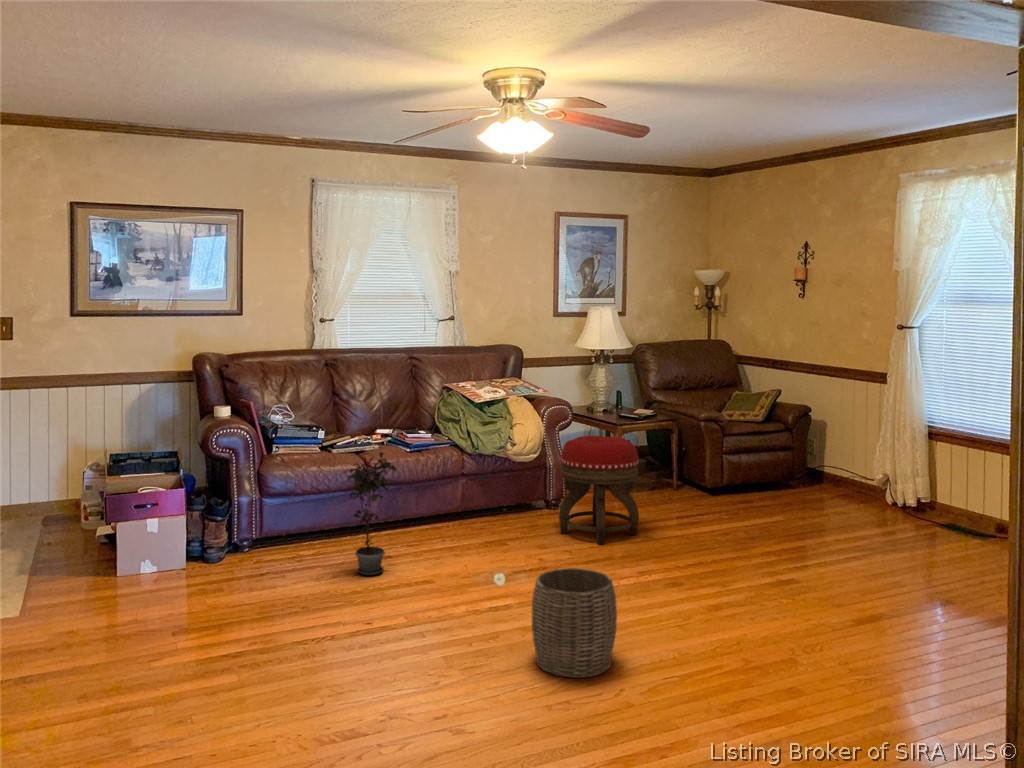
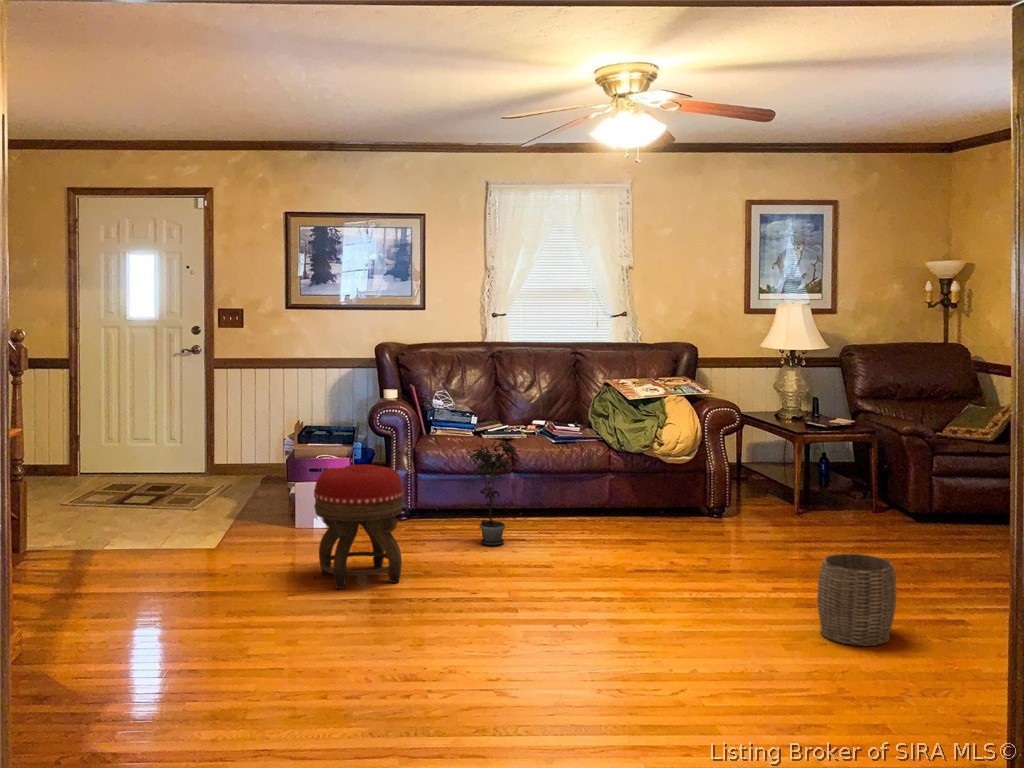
footstool: present [559,436,639,544] -> present [314,465,404,589]
woven basket: present [532,568,617,678] -> present [817,554,896,646]

